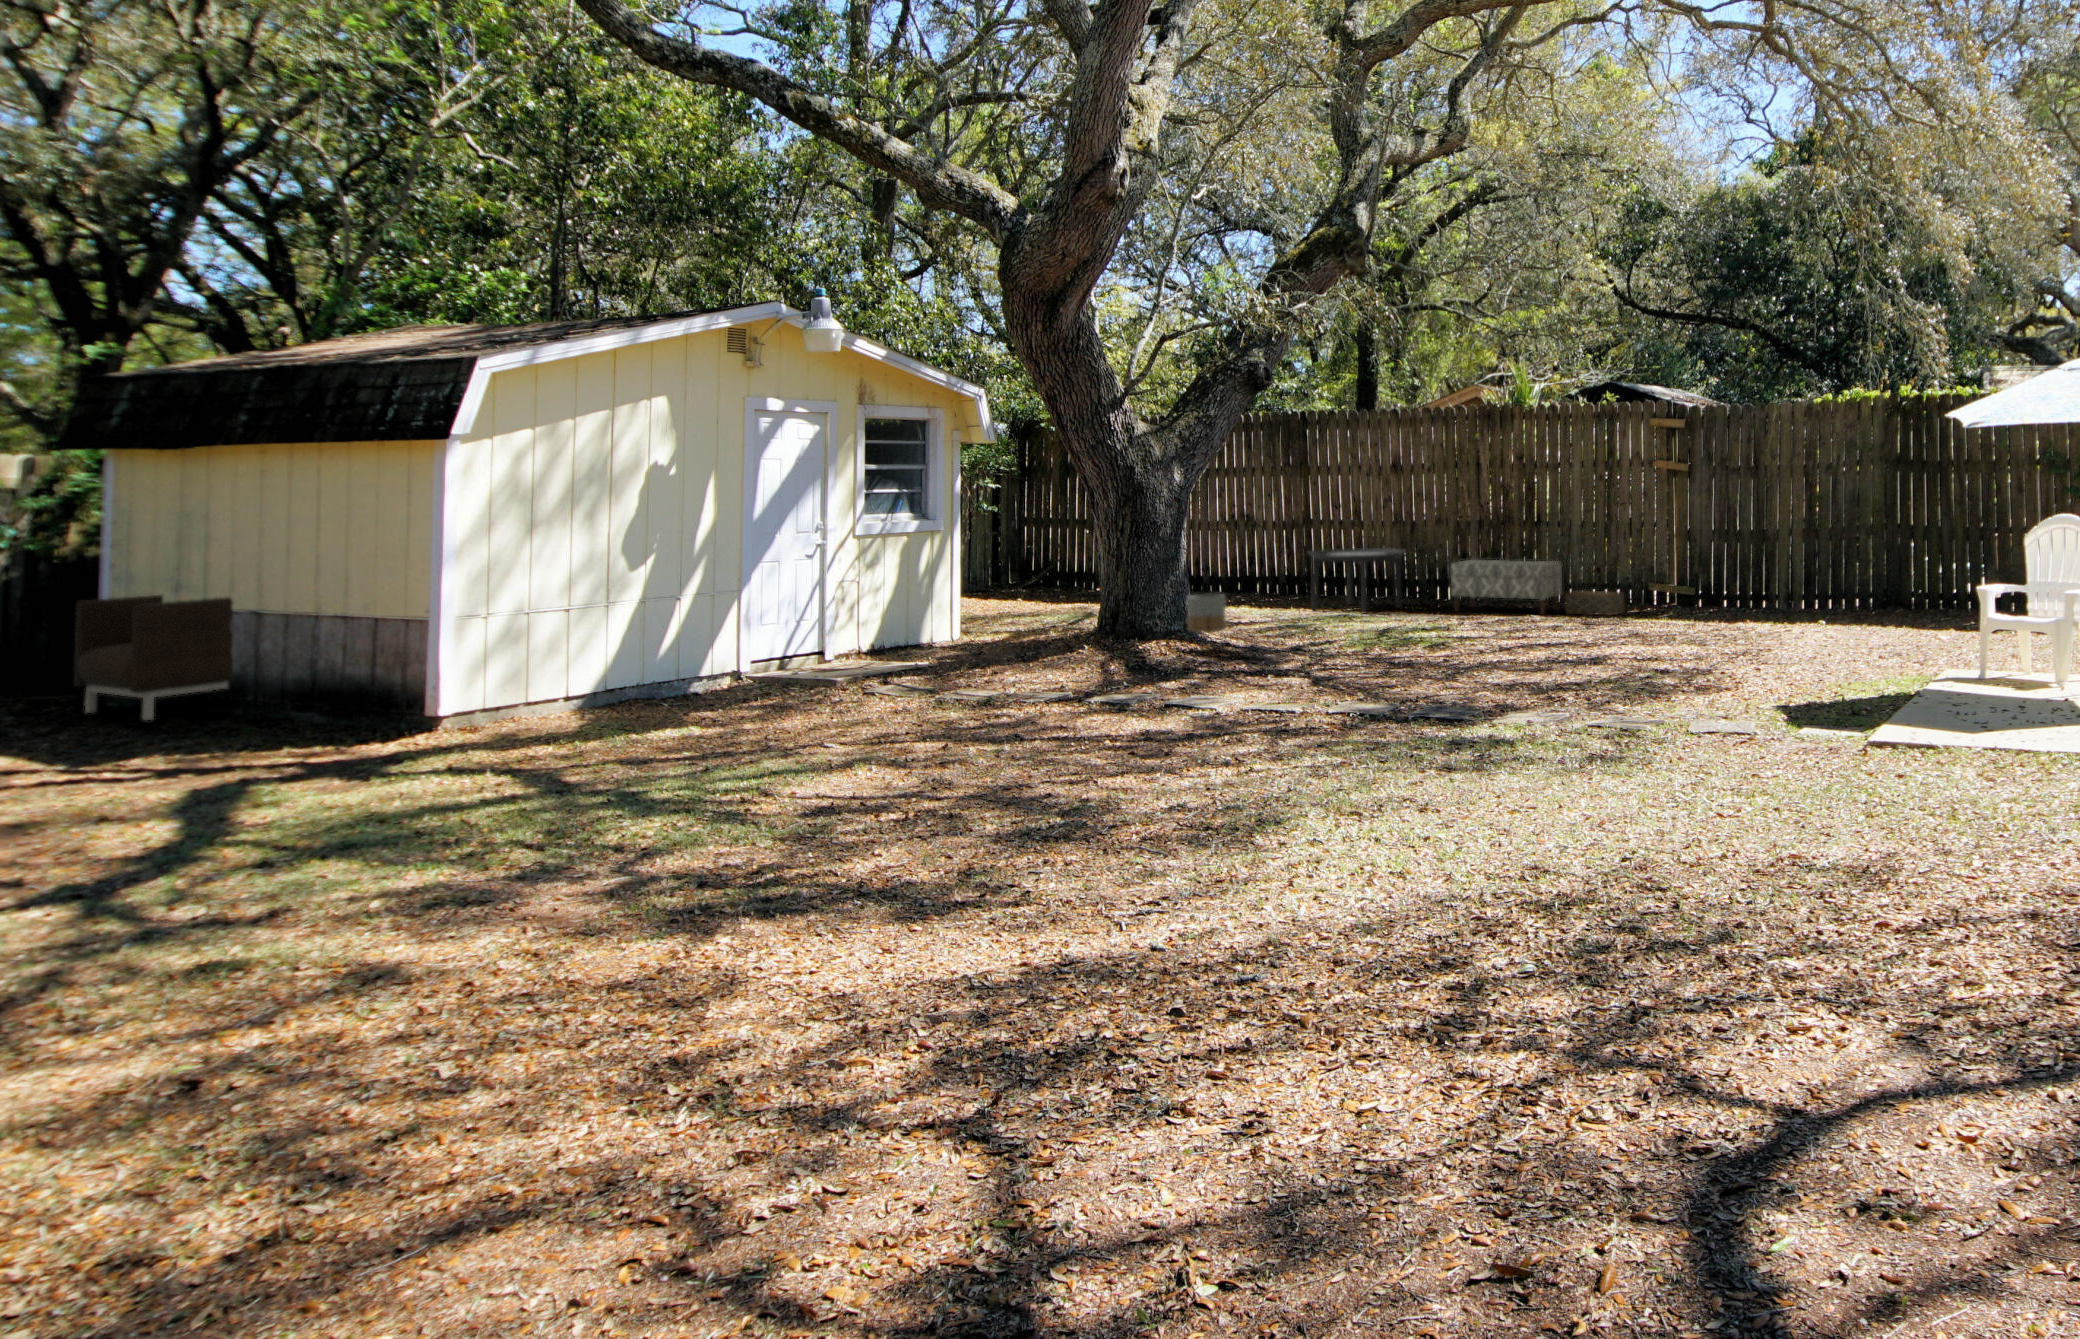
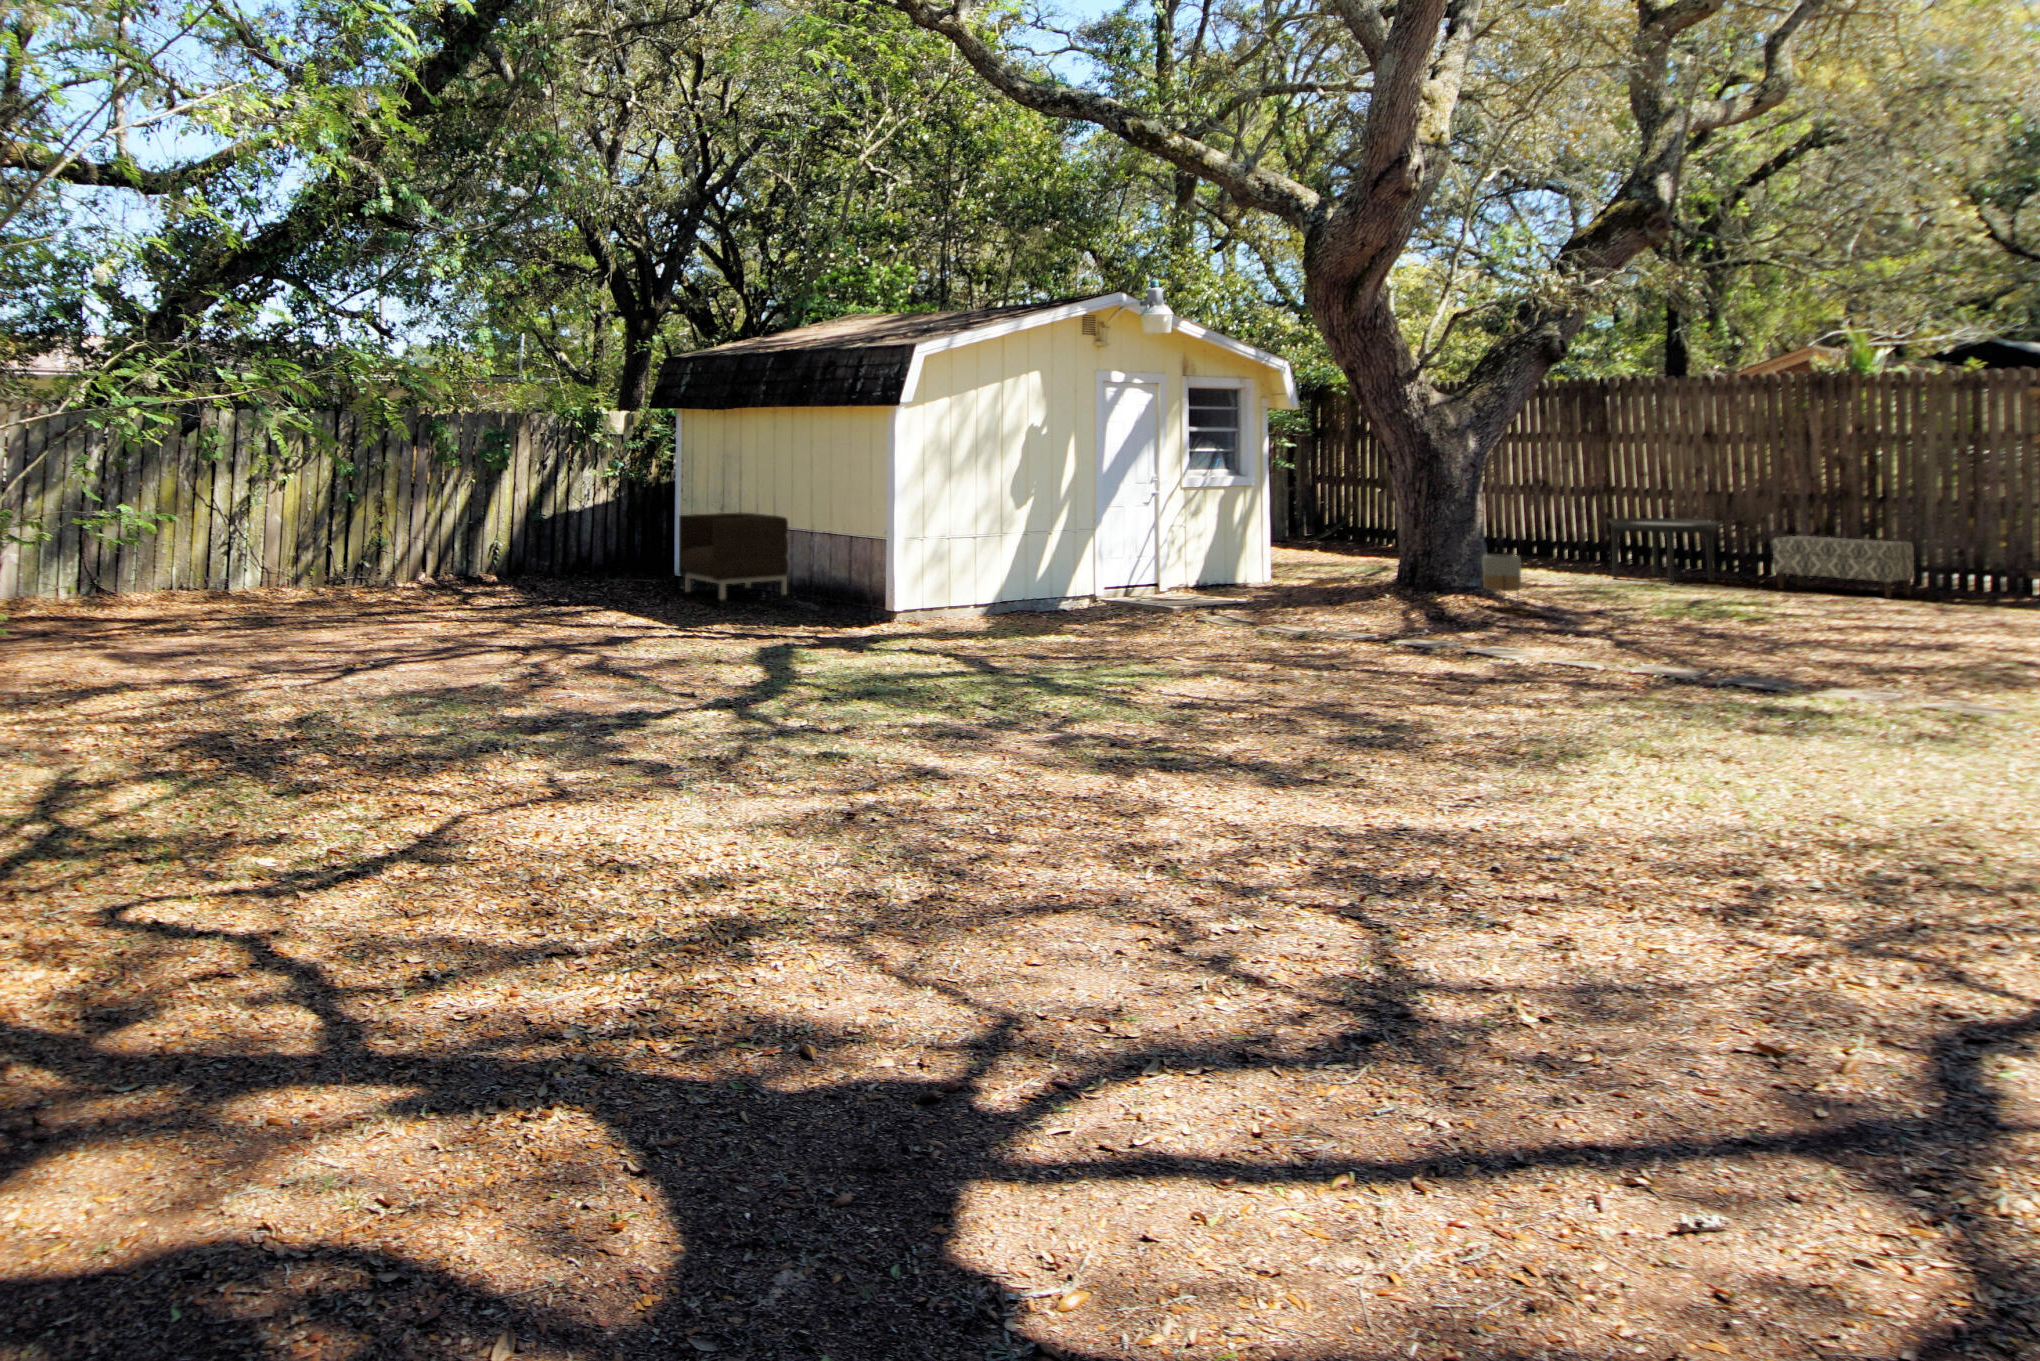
woven basket: present [1565,590,1624,616] -> none [1918,575,1998,605]

